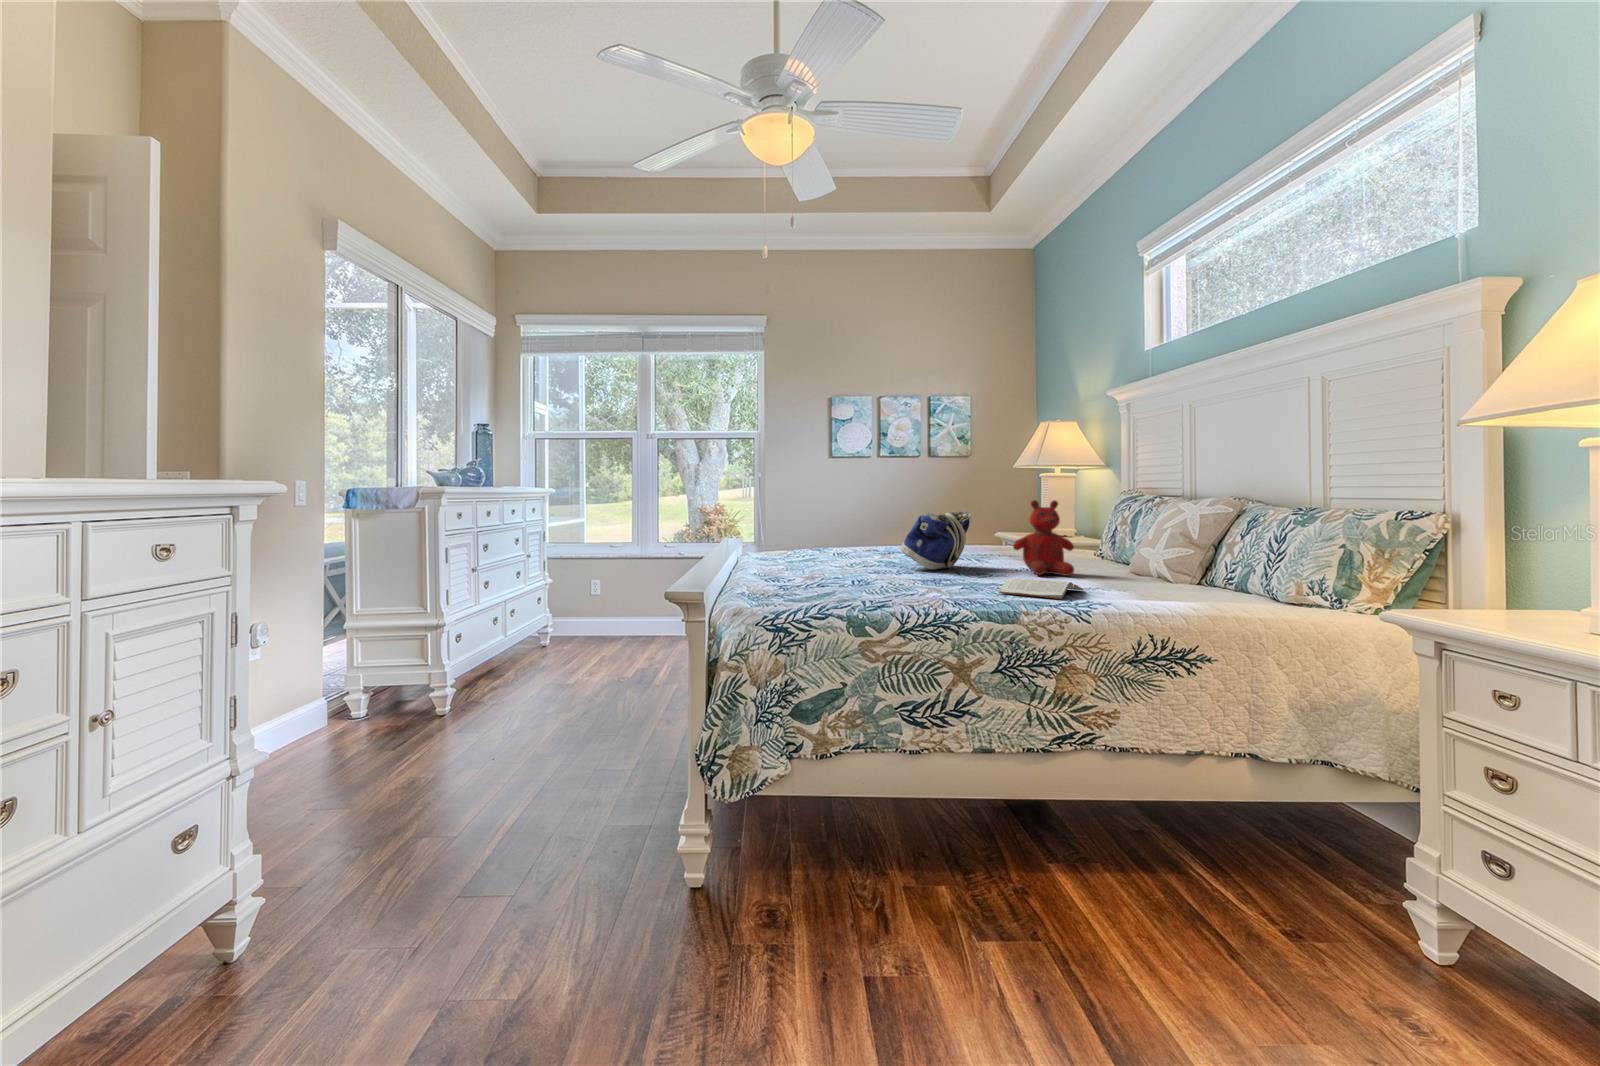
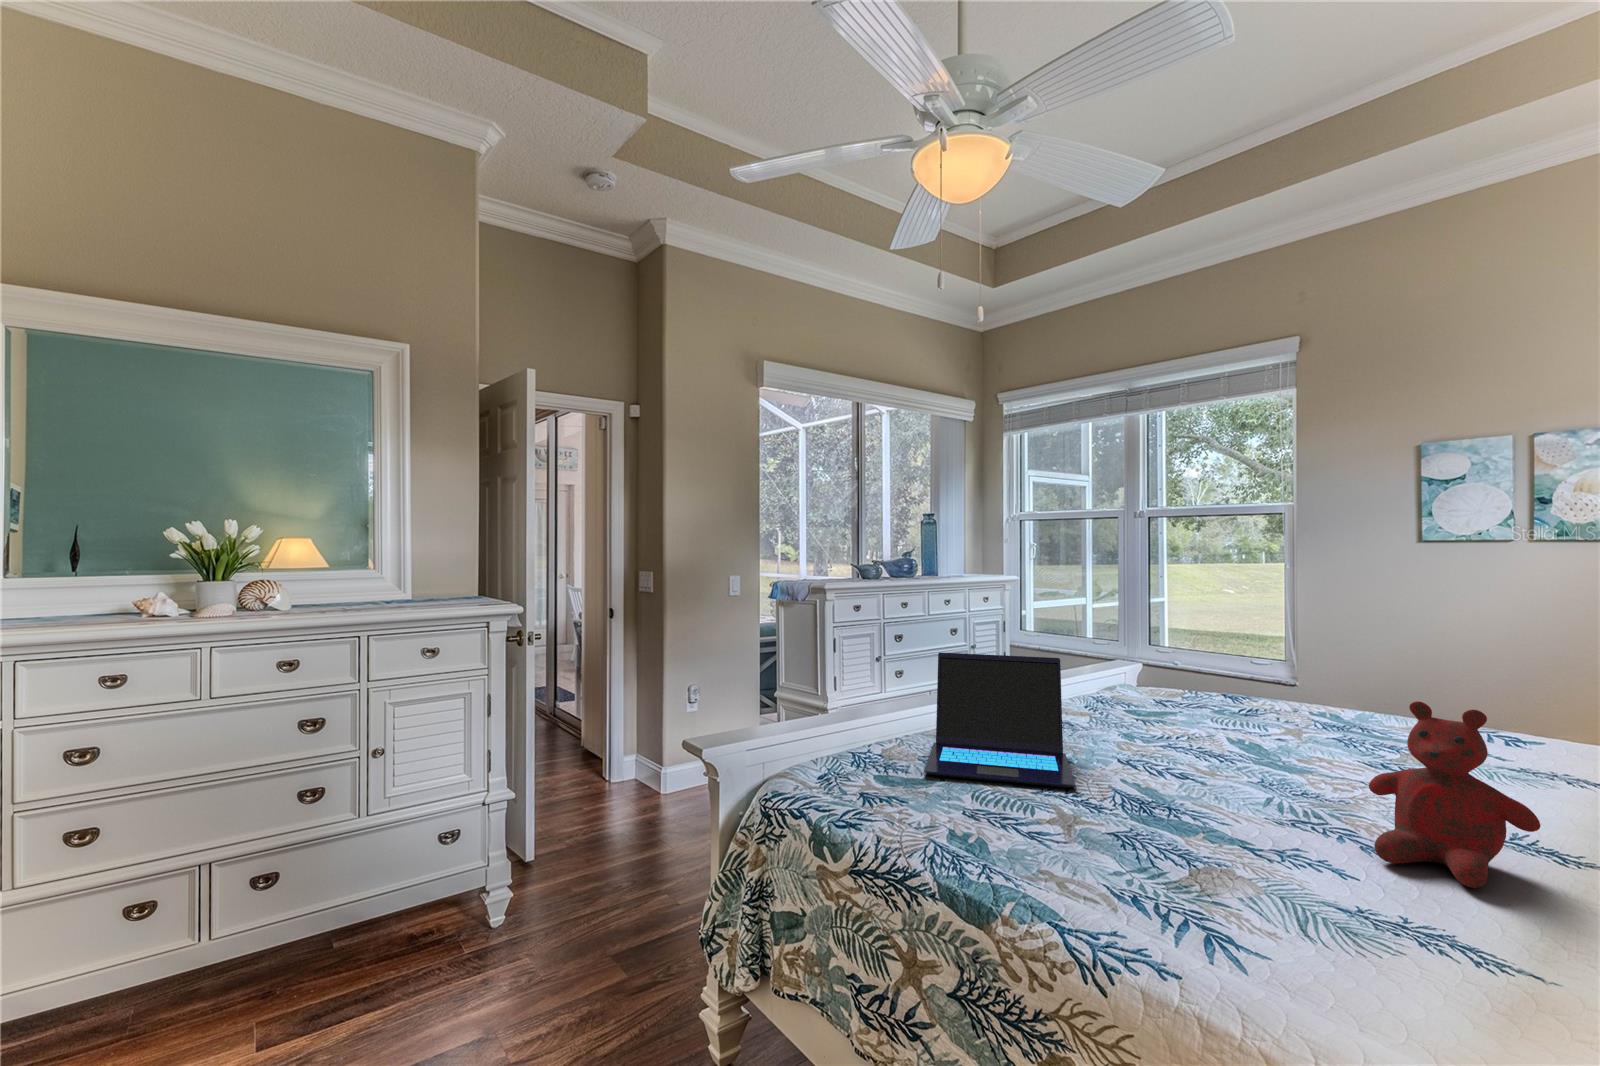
laptop: none [760,504,899,585] -> present [924,653,1075,788]
tote bag: present [899,511,971,569] -> none [1168,692,1341,790]
magazine: present [998,578,1083,599] -> none [1089,849,1303,930]

